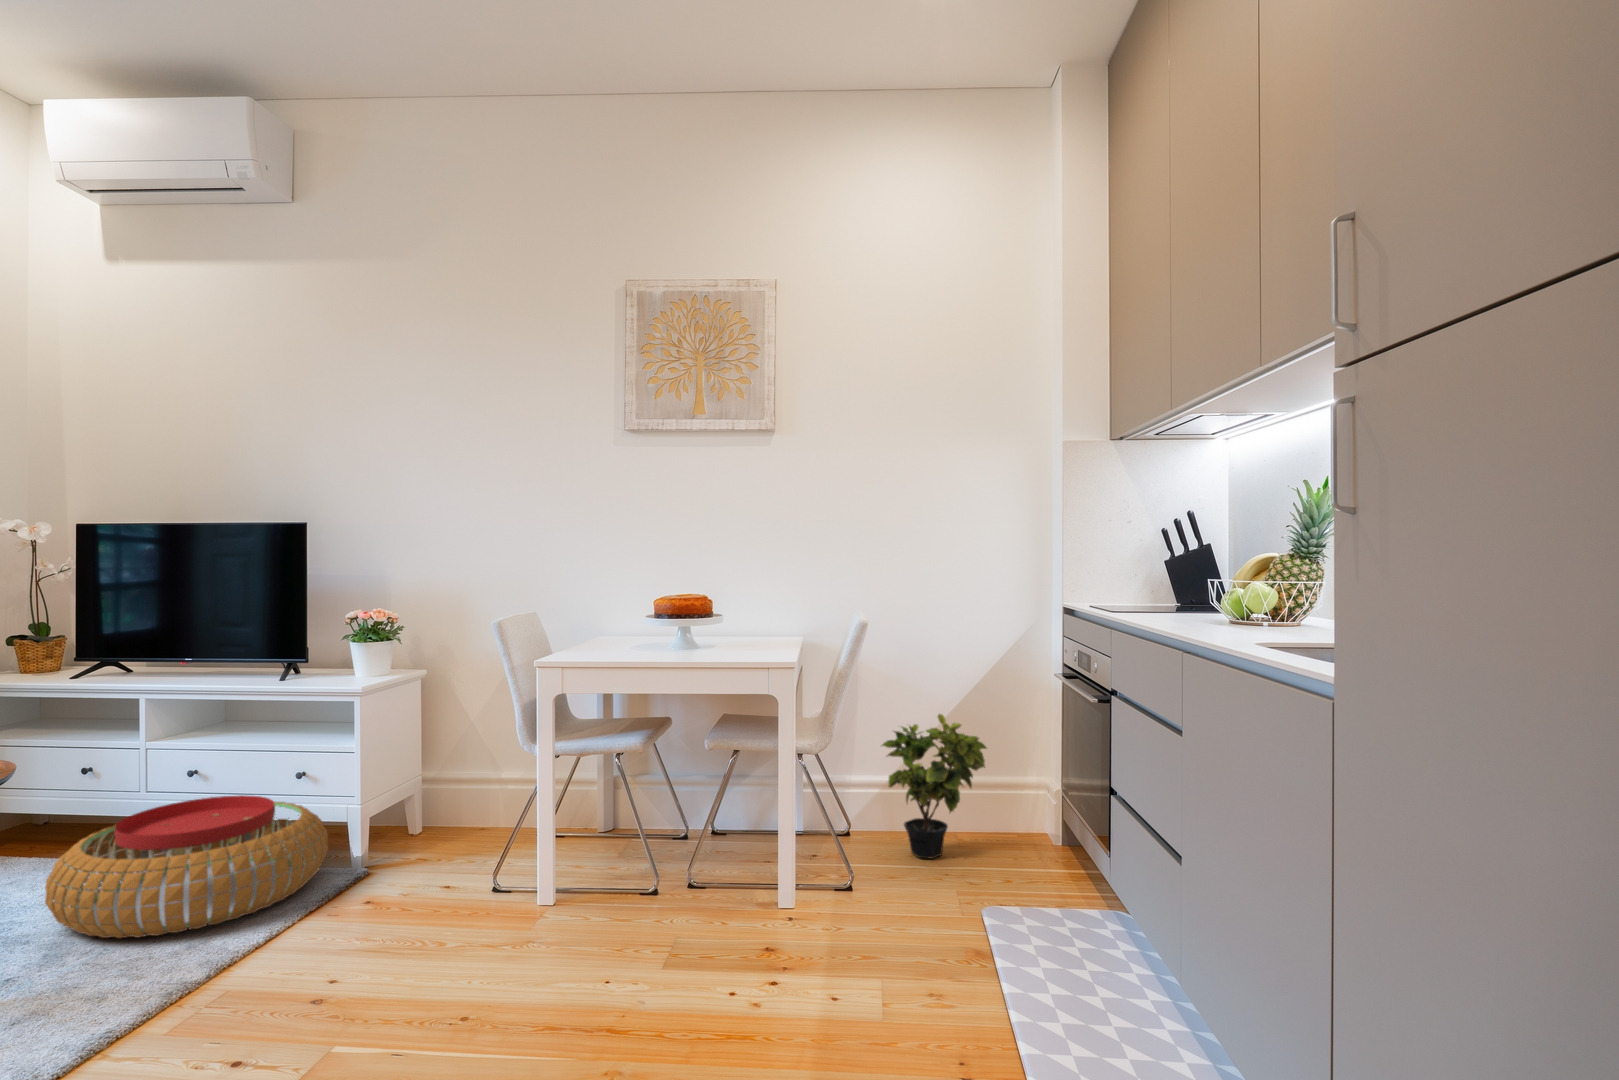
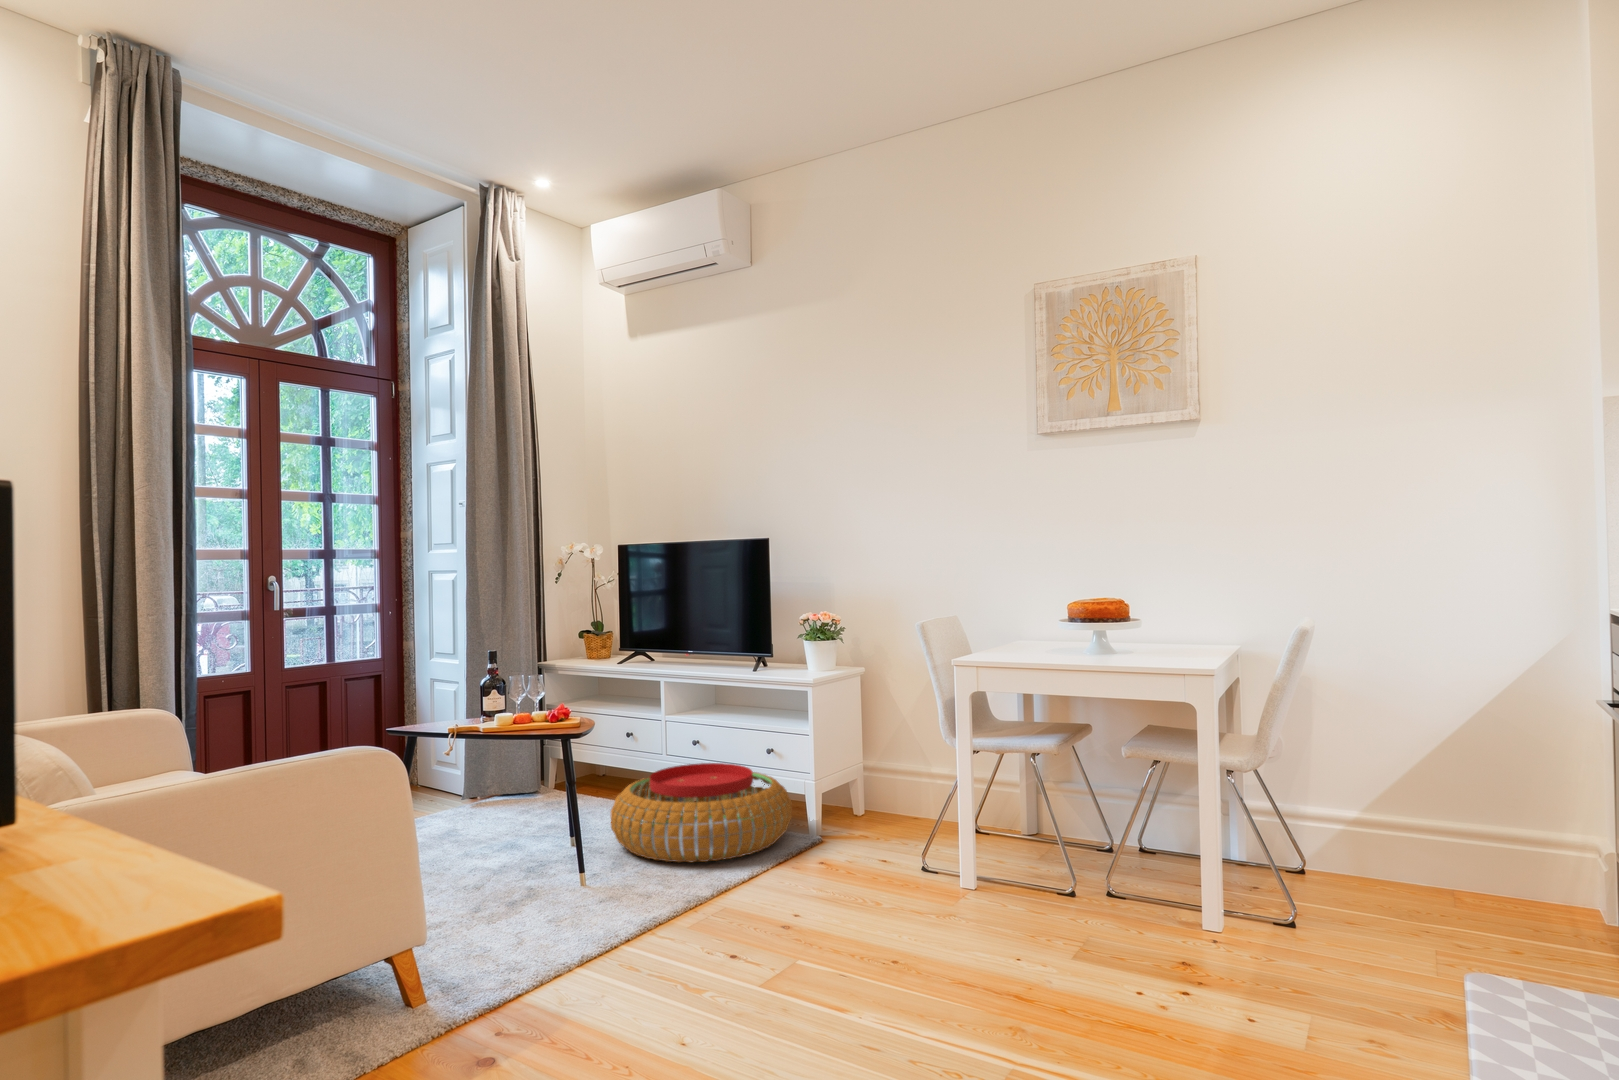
potted plant: present [882,714,986,858] -> none [1333,741,1480,909]

